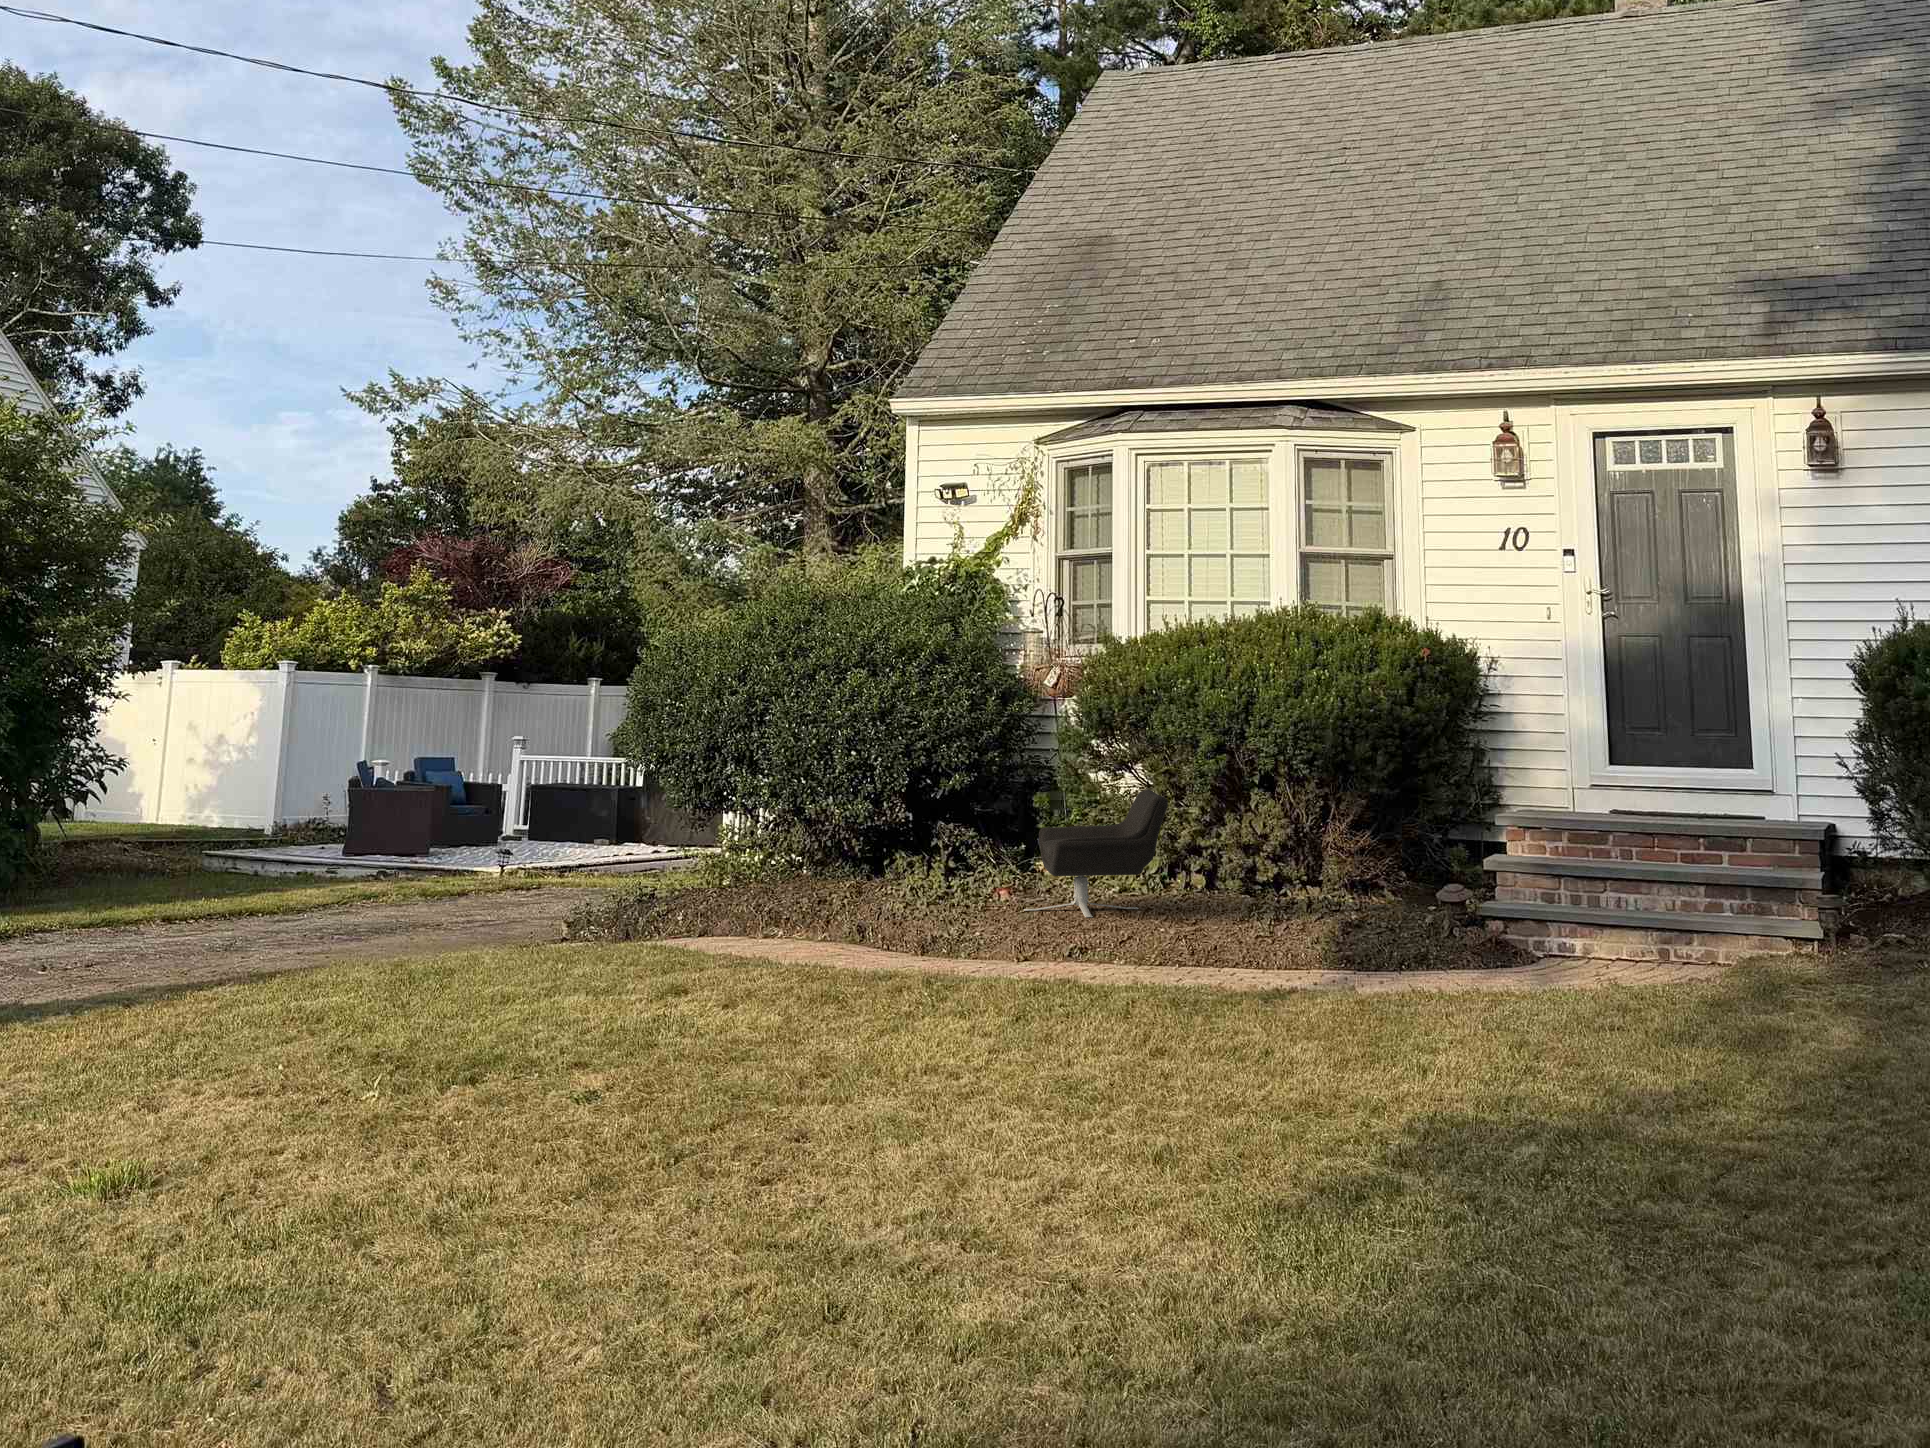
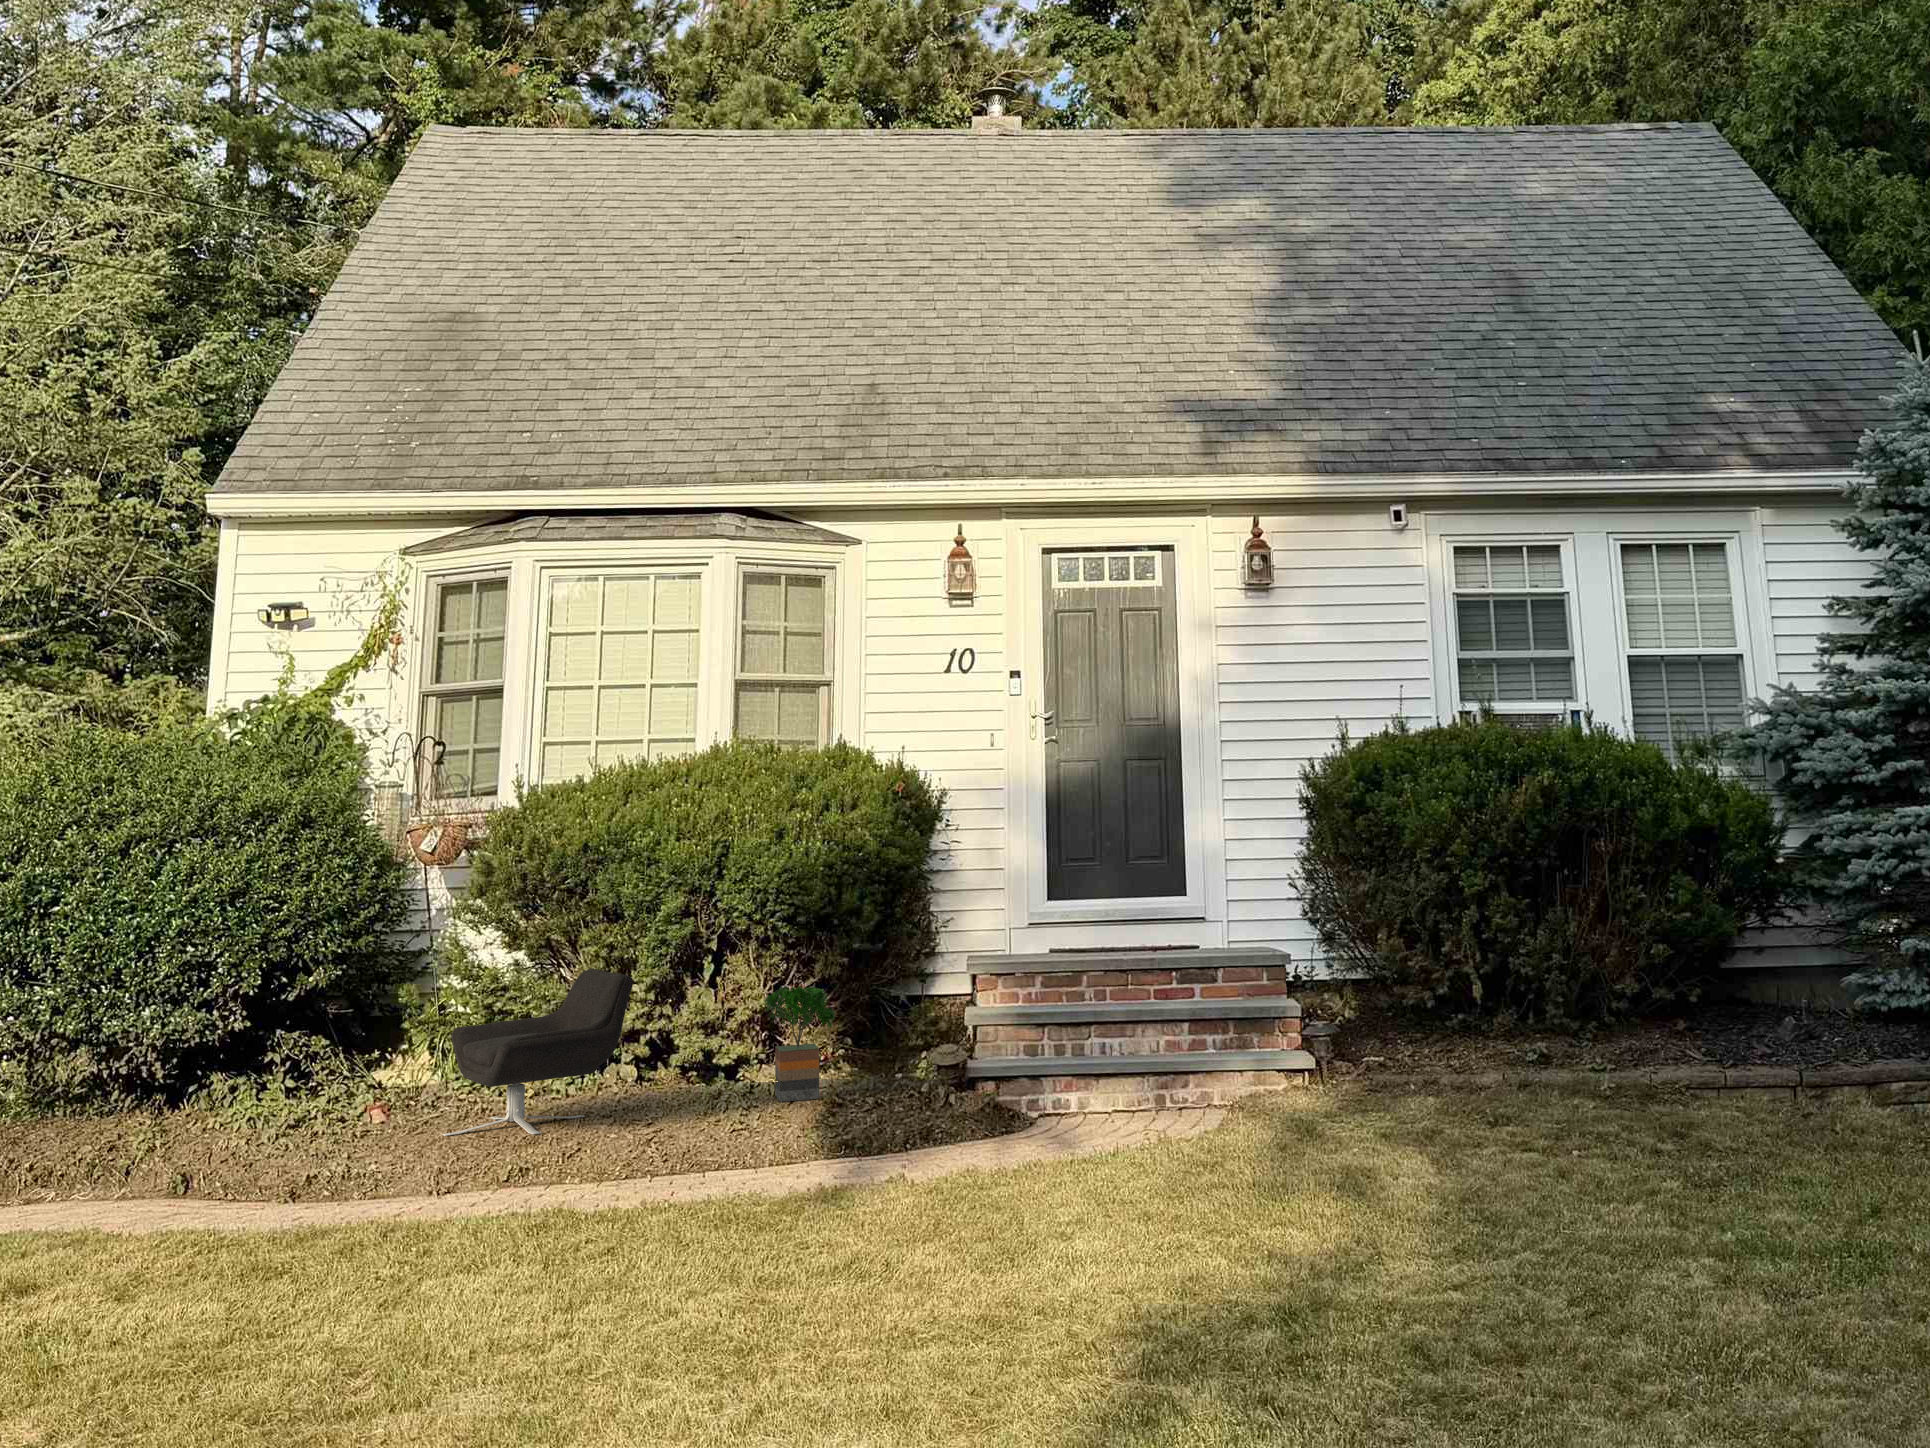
potted tree: none [1285,818,1350,916] -> present [764,986,835,1102]

